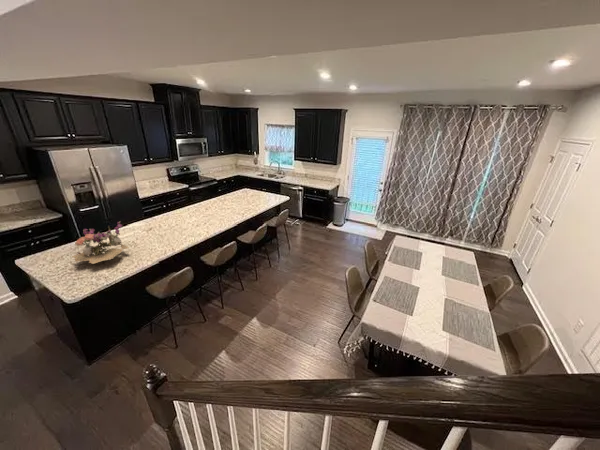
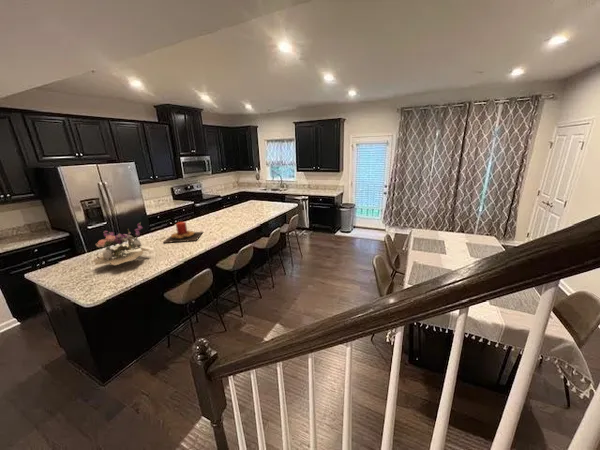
candle: none [145,217,187,238] -> present [164,222,203,243]

